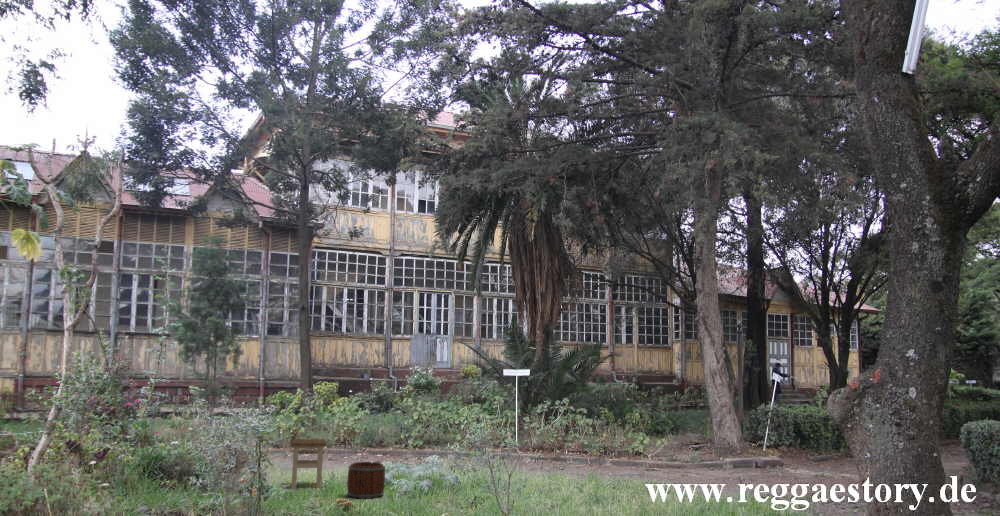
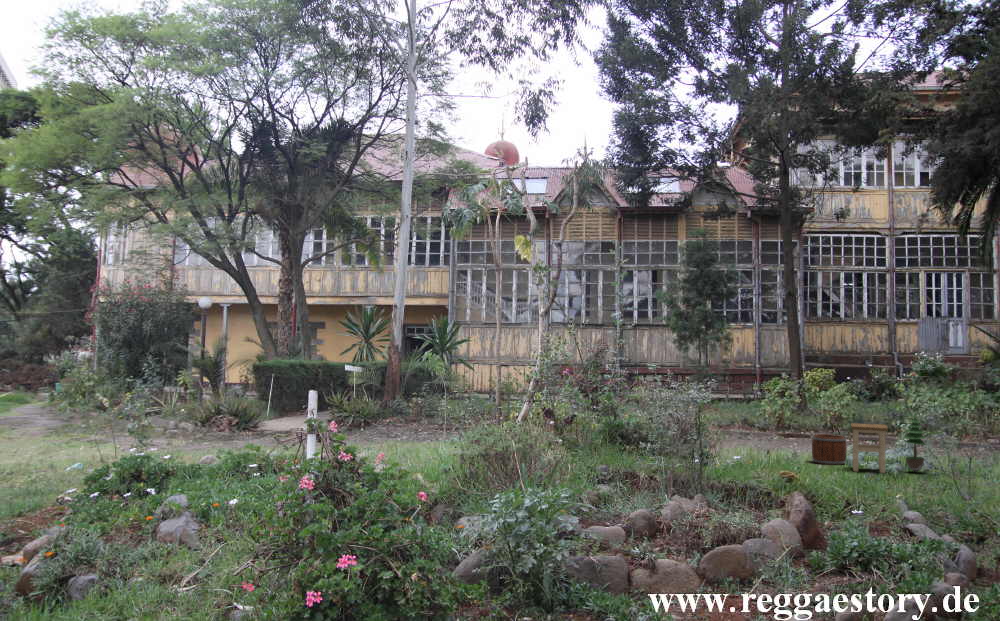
potted tree: none [447,434,470,501] -> present [905,413,926,472]
stool: present [291,439,326,489] -> present [851,423,888,473]

